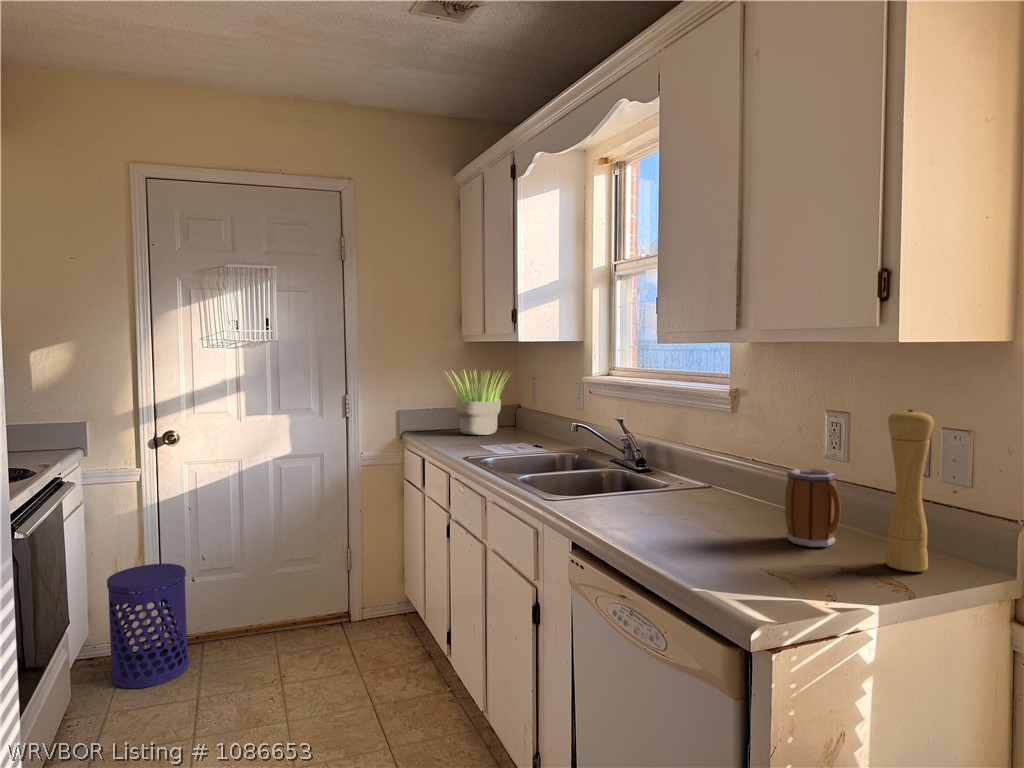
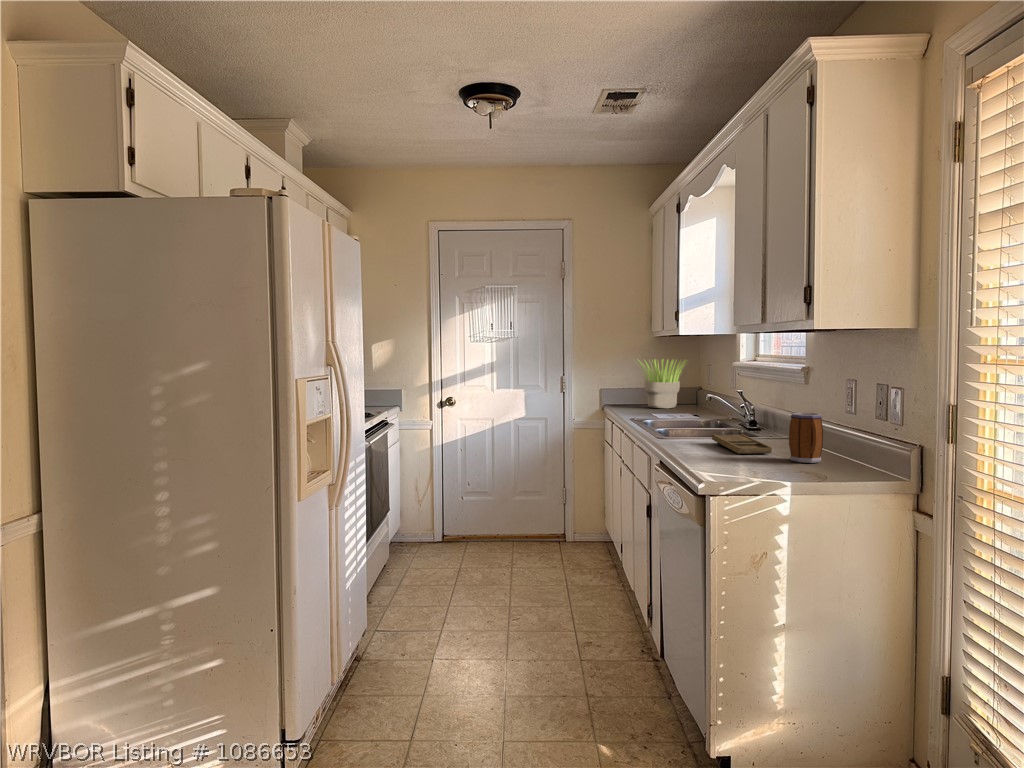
pepper mill: present [886,409,934,572] -> none [835,369,865,474]
tray: none [637,492,747,534] -> present [712,434,772,454]
waste bin: present [107,564,189,688] -> none [410,484,456,559]

